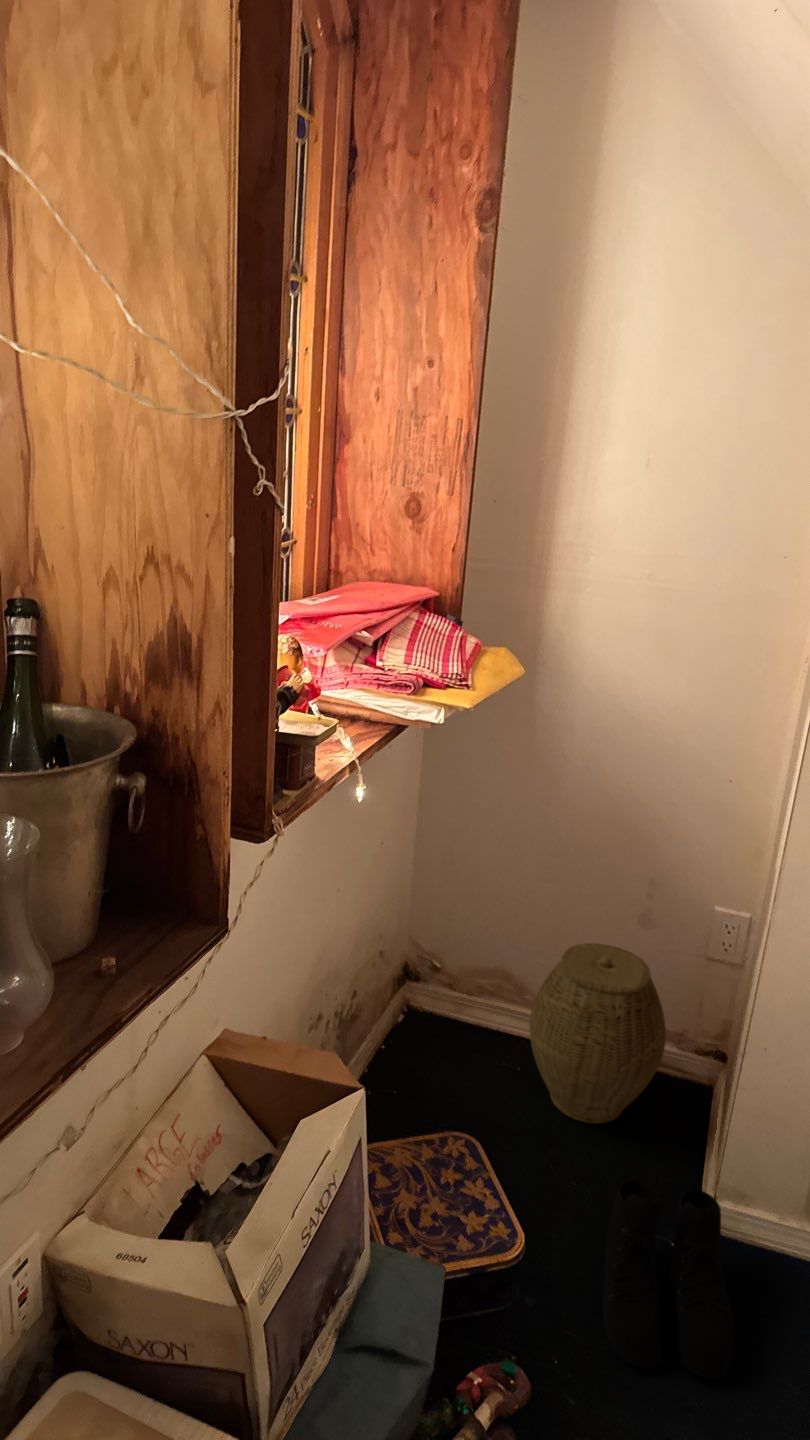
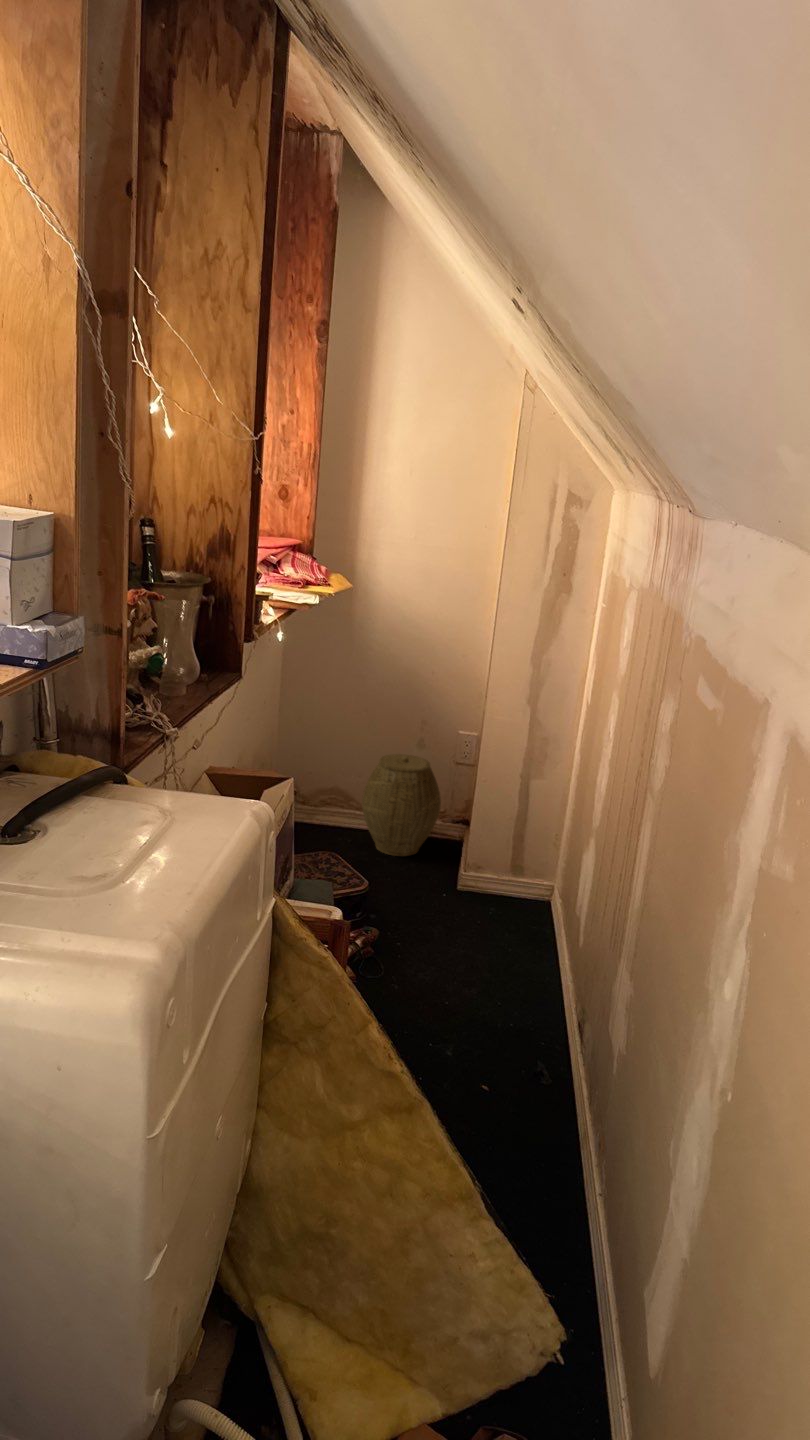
boots: present [603,1177,734,1379] -> none [413,853,479,930]

